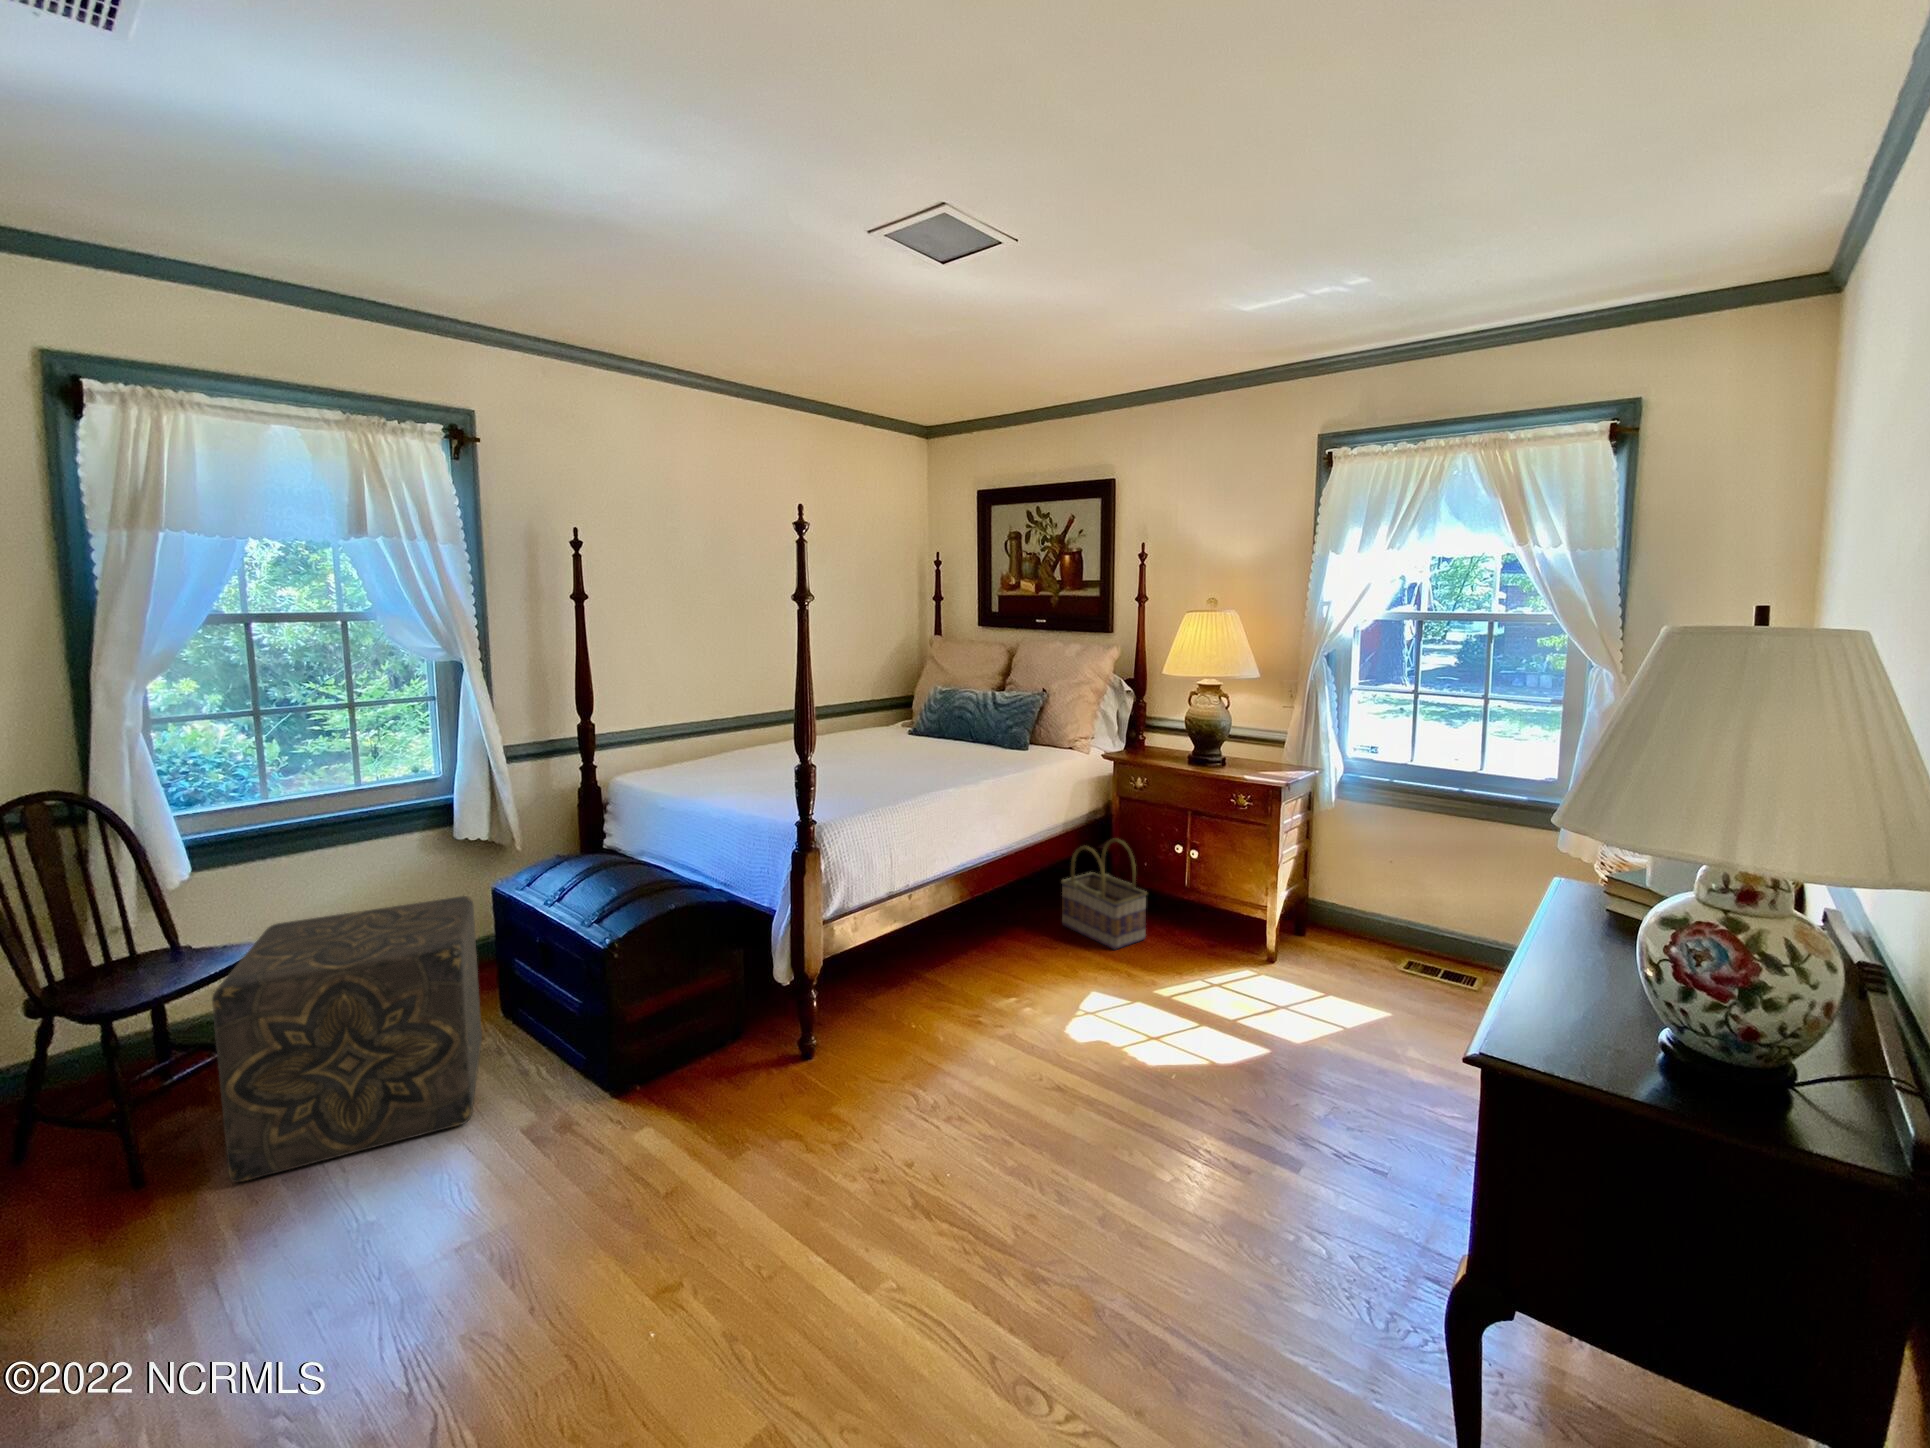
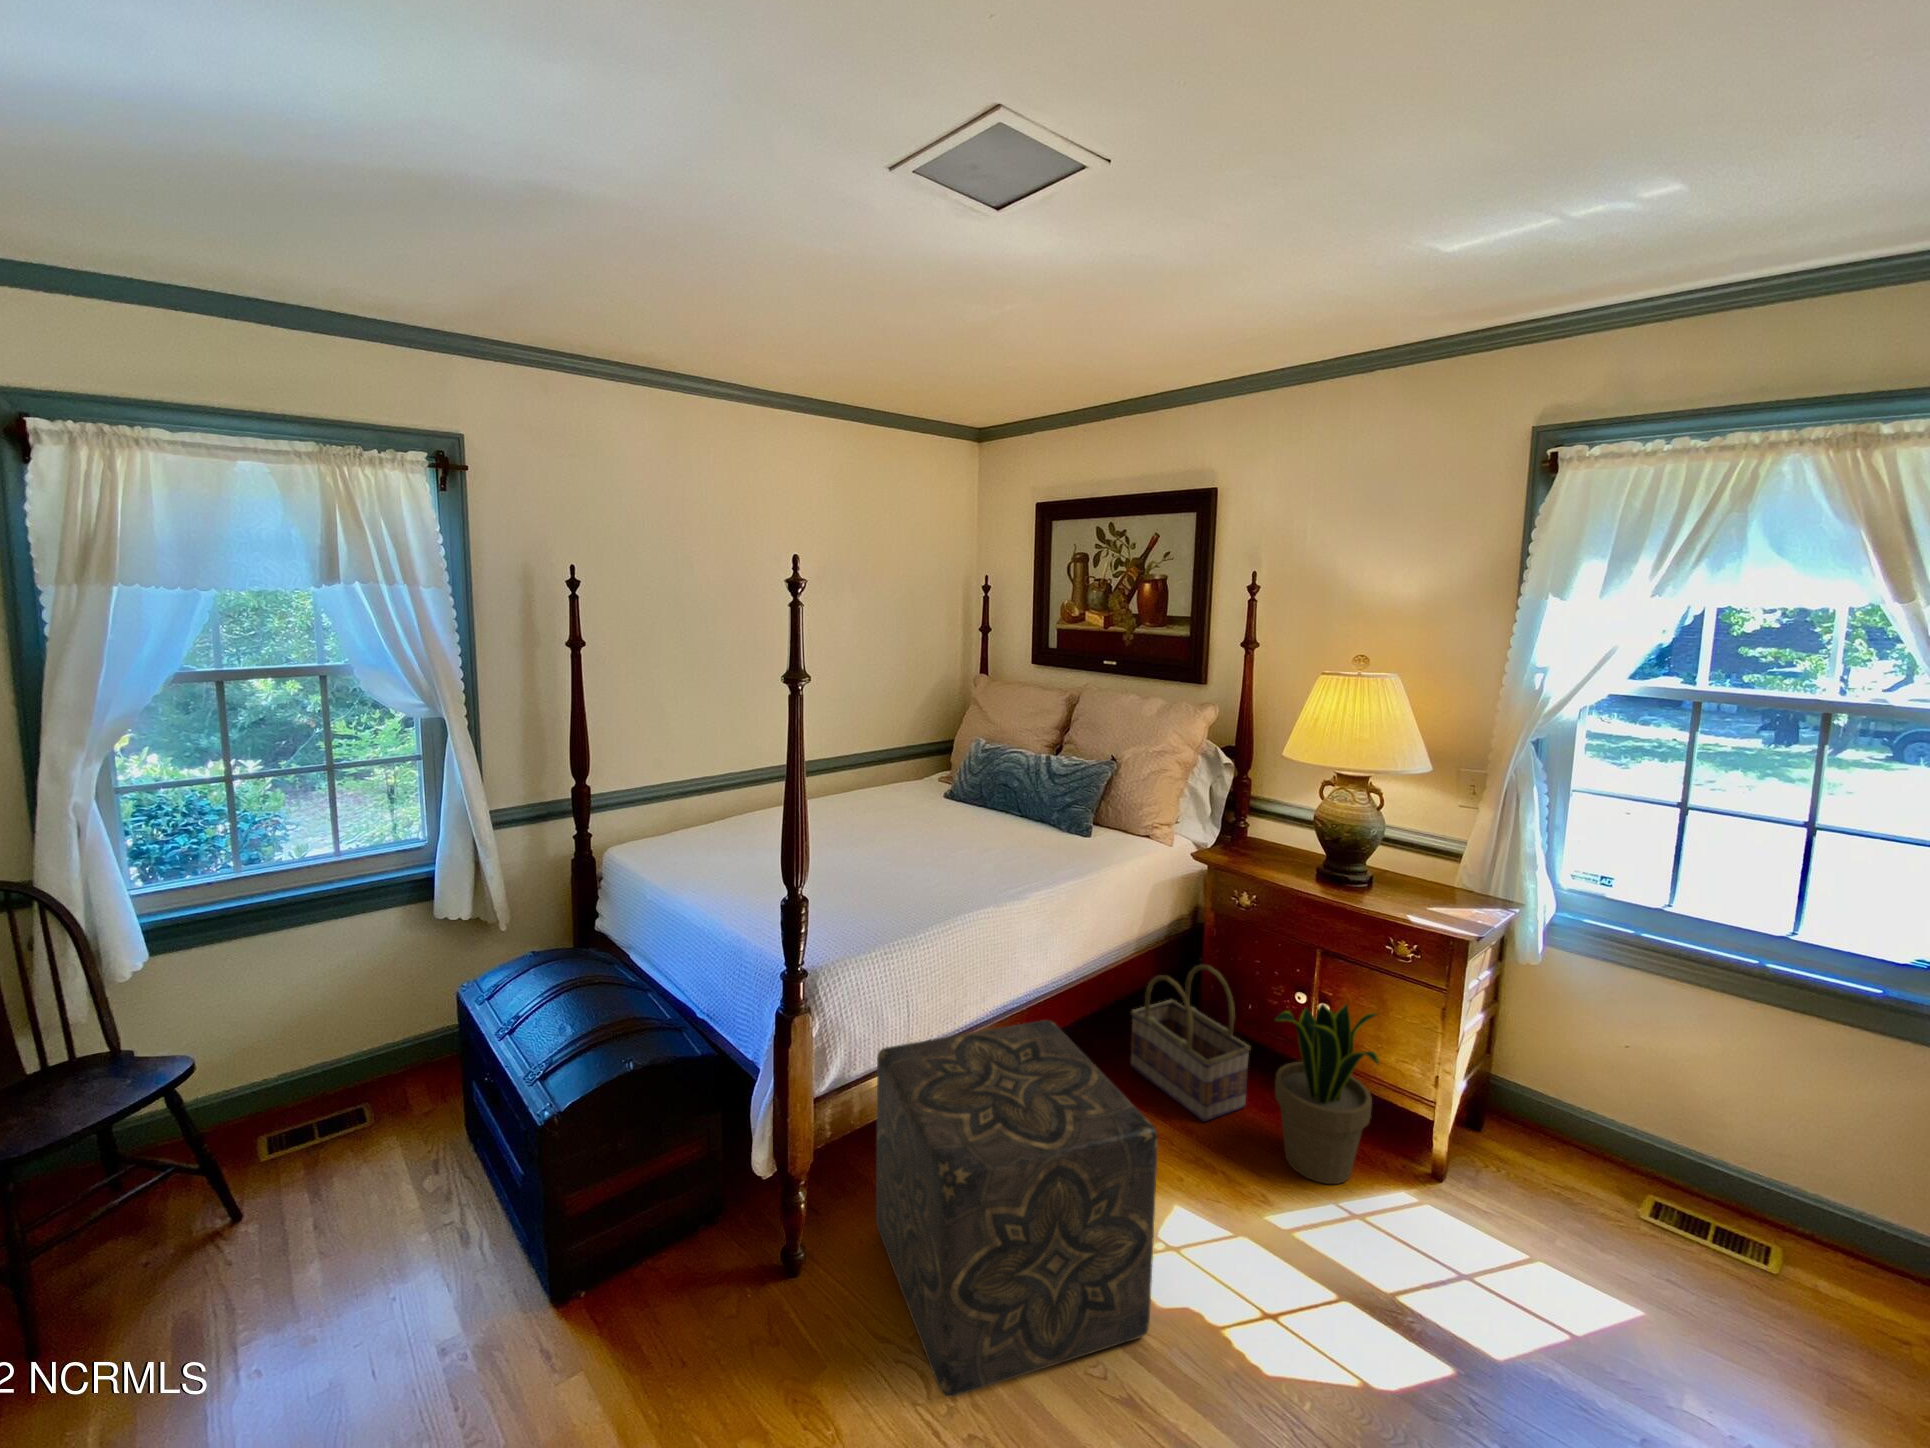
potted plant: none [1158,843,1230,973] -> present [1274,1004,1379,1184]
ottoman: present [212,896,482,1182] -> present [876,1020,1158,1398]

